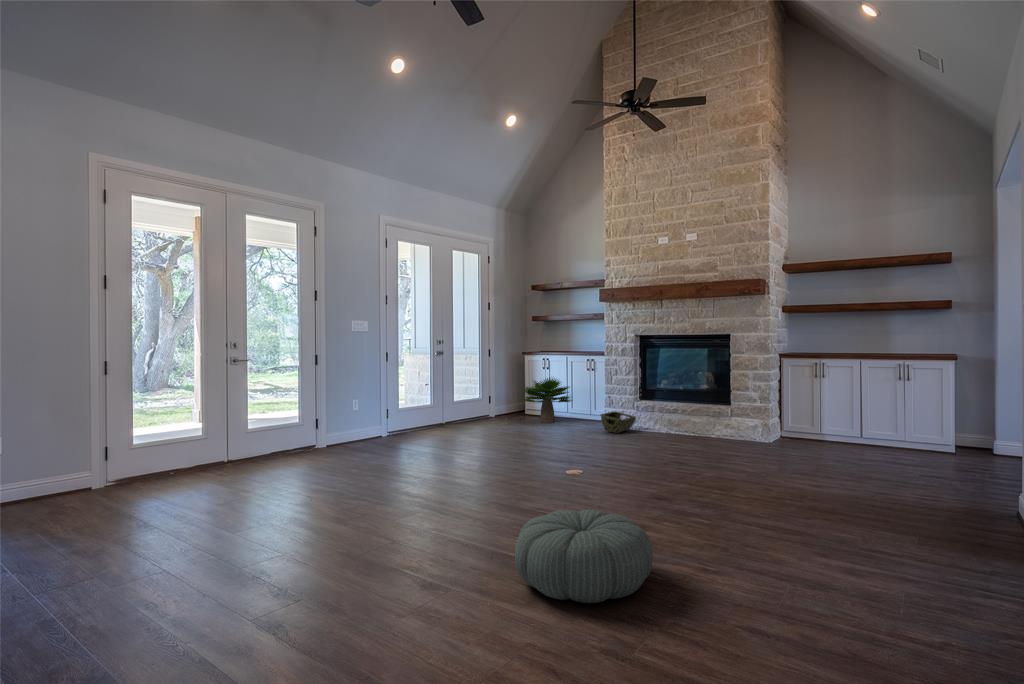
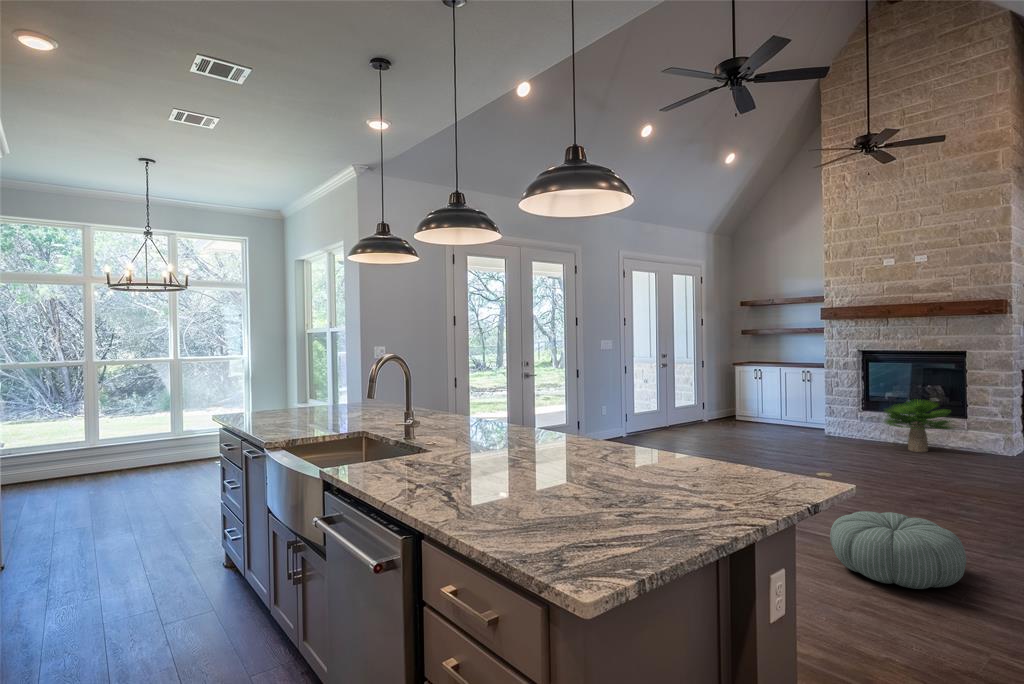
potted plant: present [523,378,572,423] -> present [886,400,953,452]
woven basket: present [600,411,636,433] -> none [824,420,860,441]

